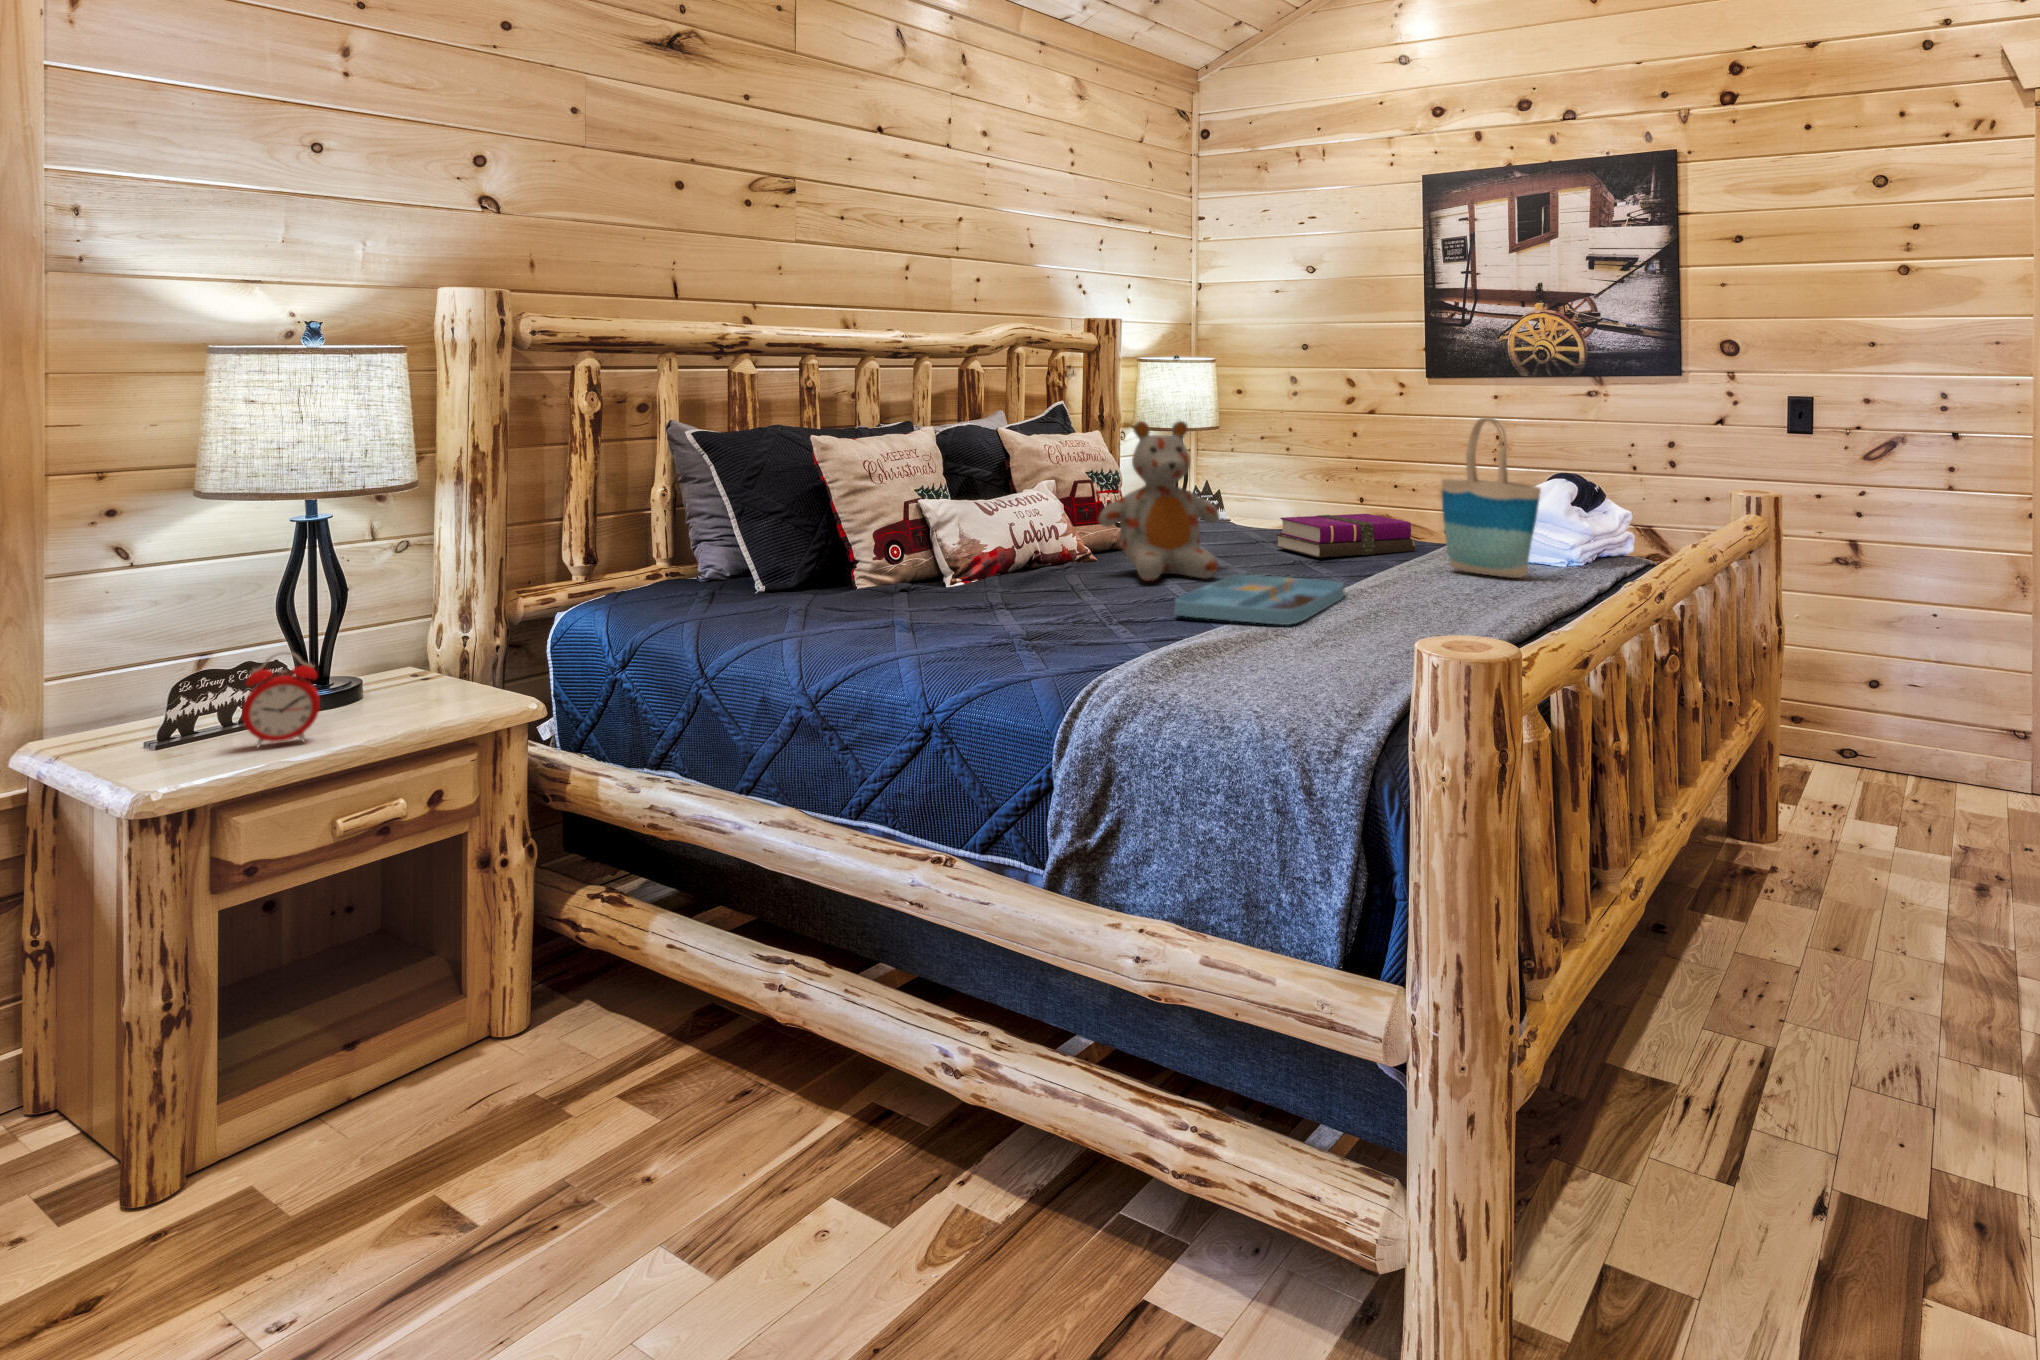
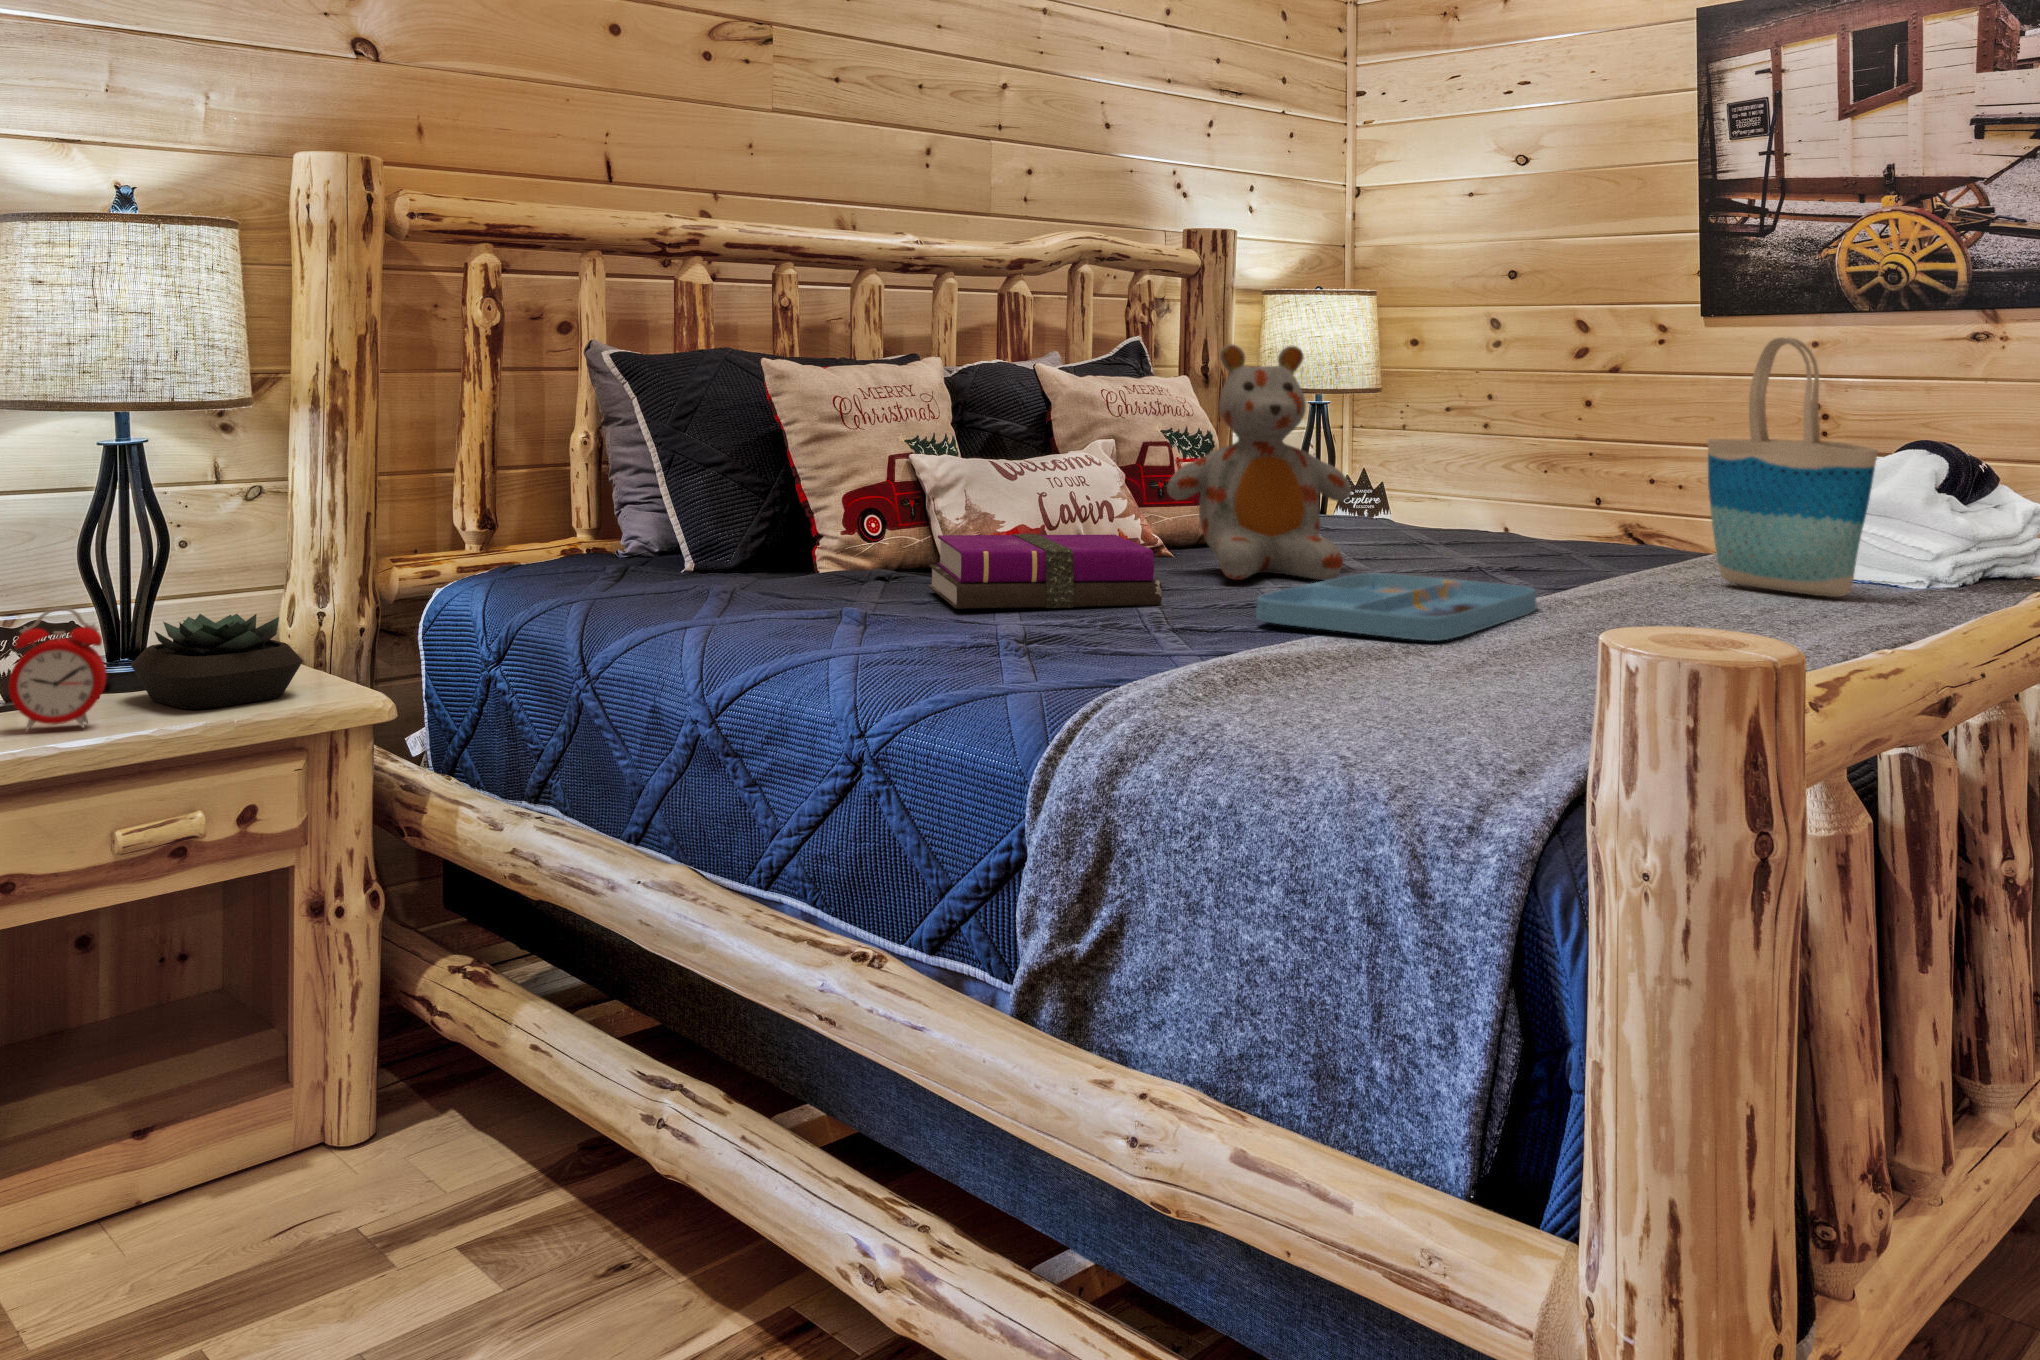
notebook: present [1276,514,1415,558] -> present [929,534,1162,609]
succulent plant: none [326,643,468,721] -> present [131,614,303,709]

